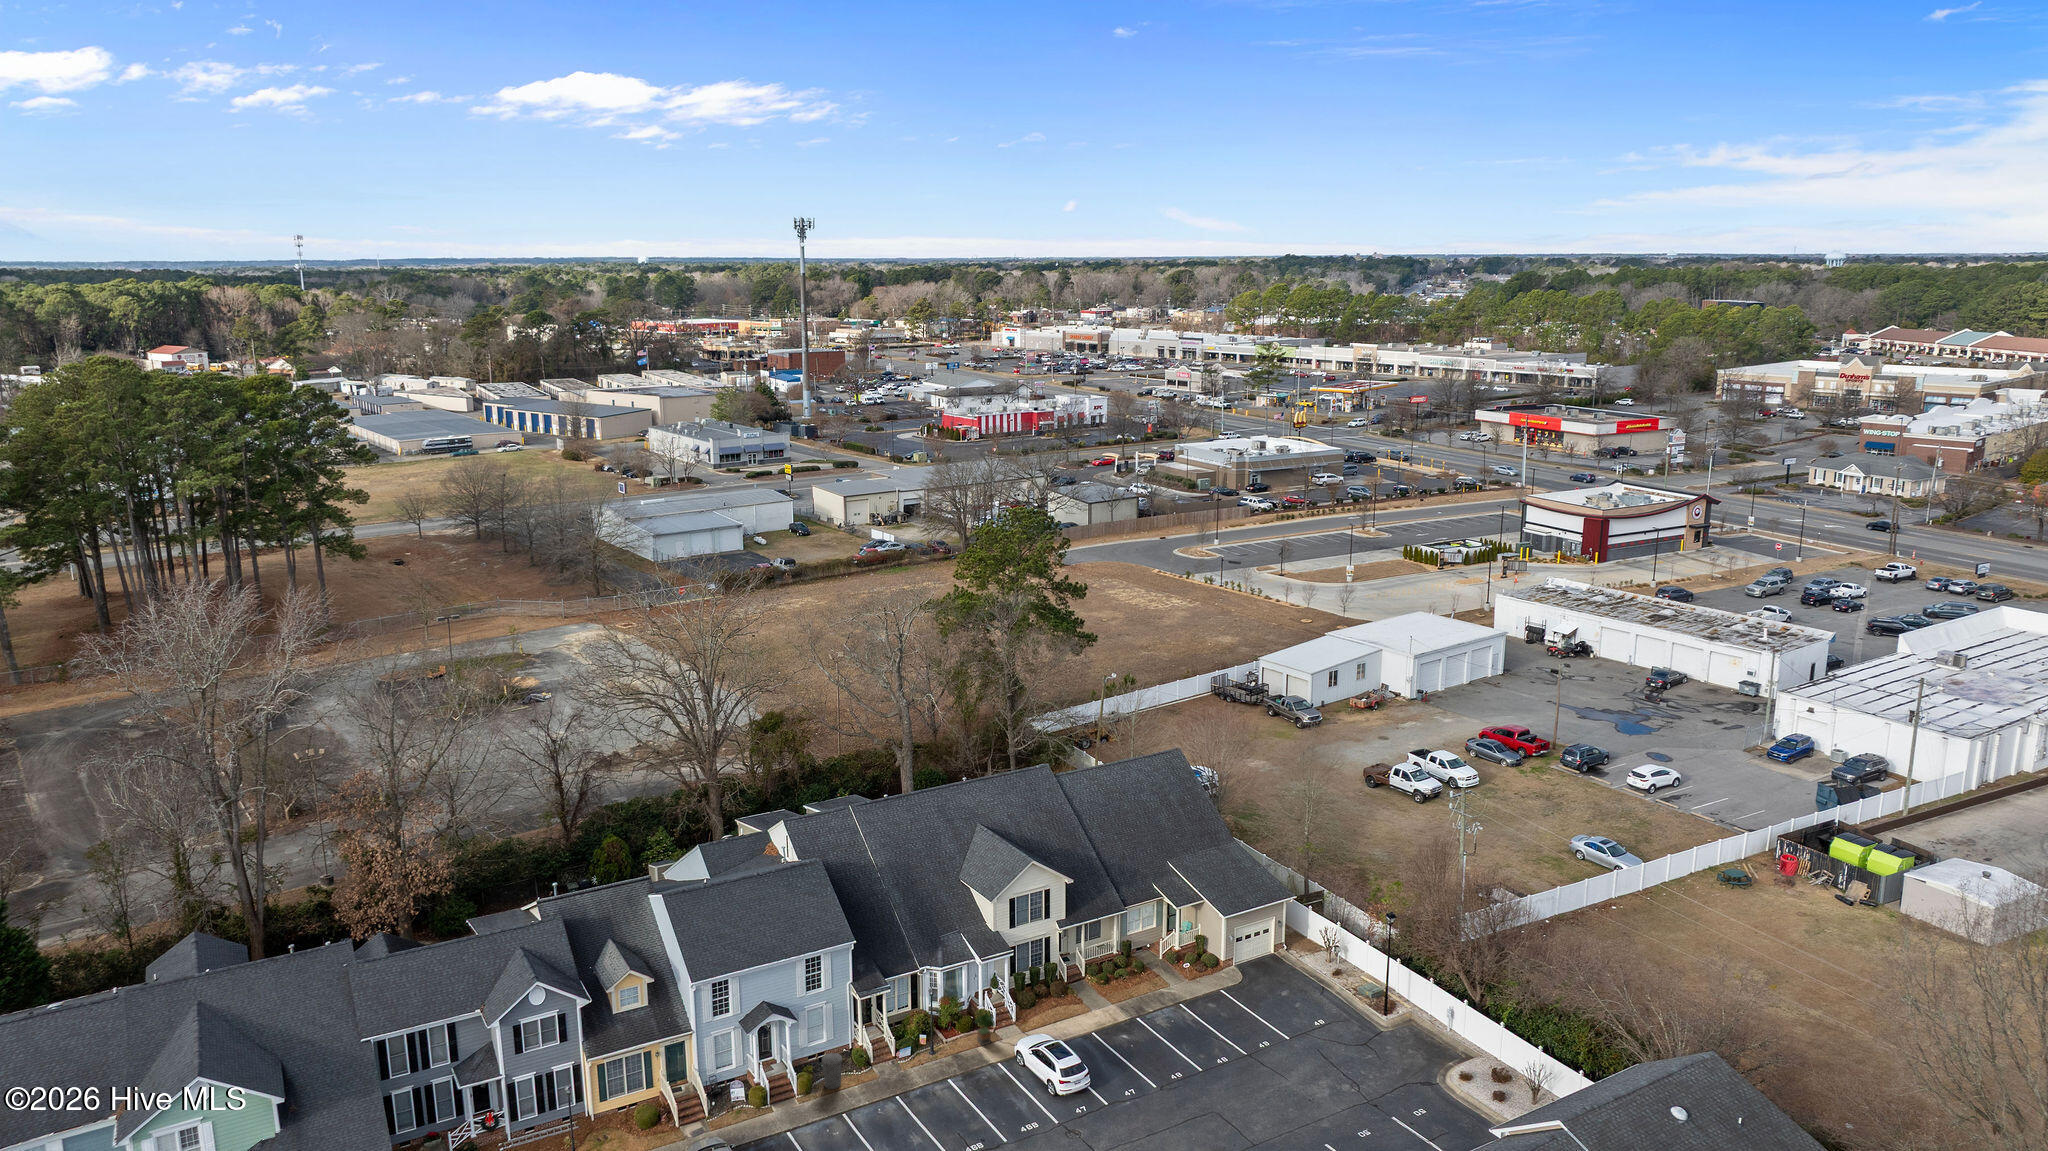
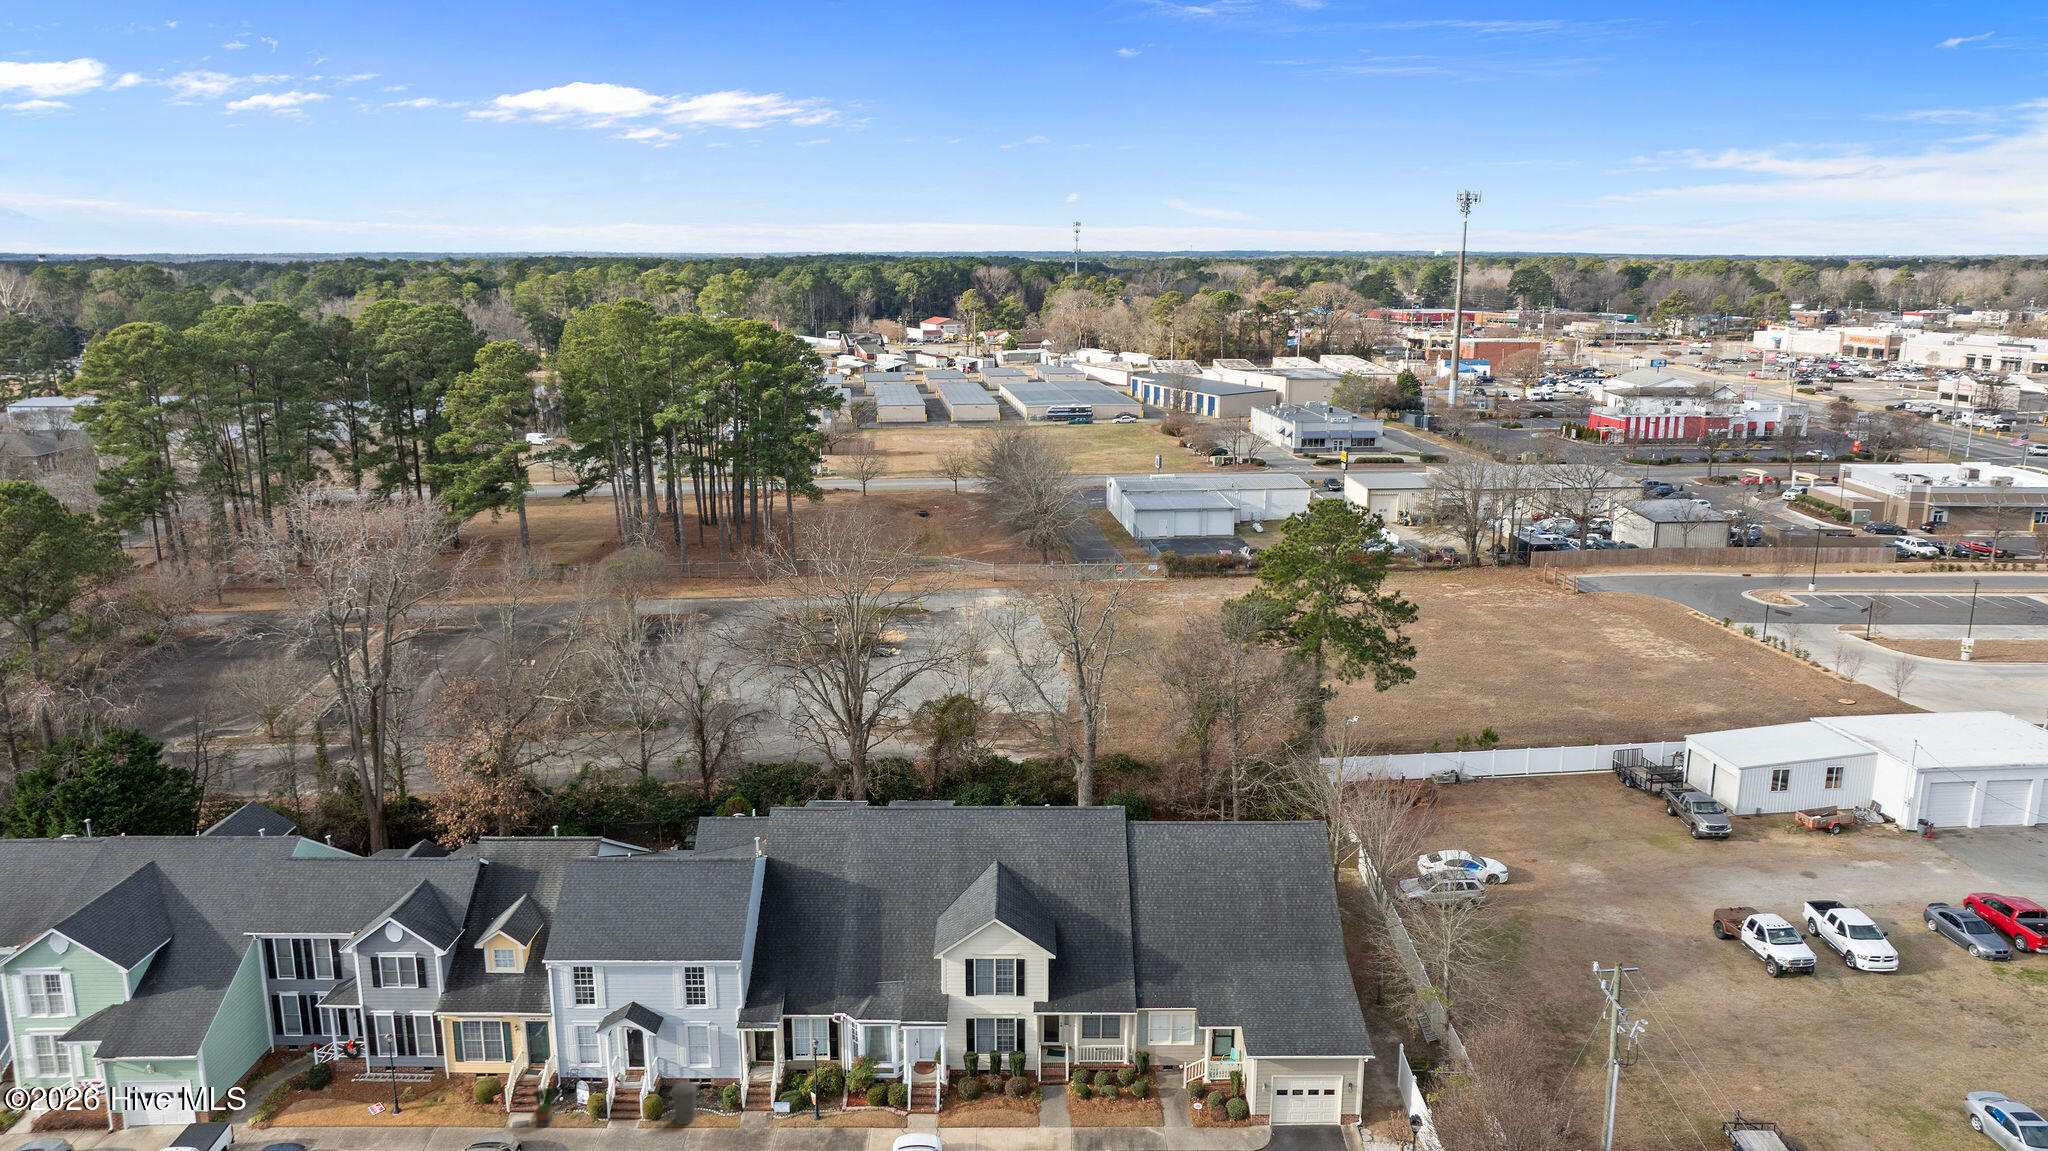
potted tree: present [975,1014,995,1045] -> present [532,1088,555,1126]

